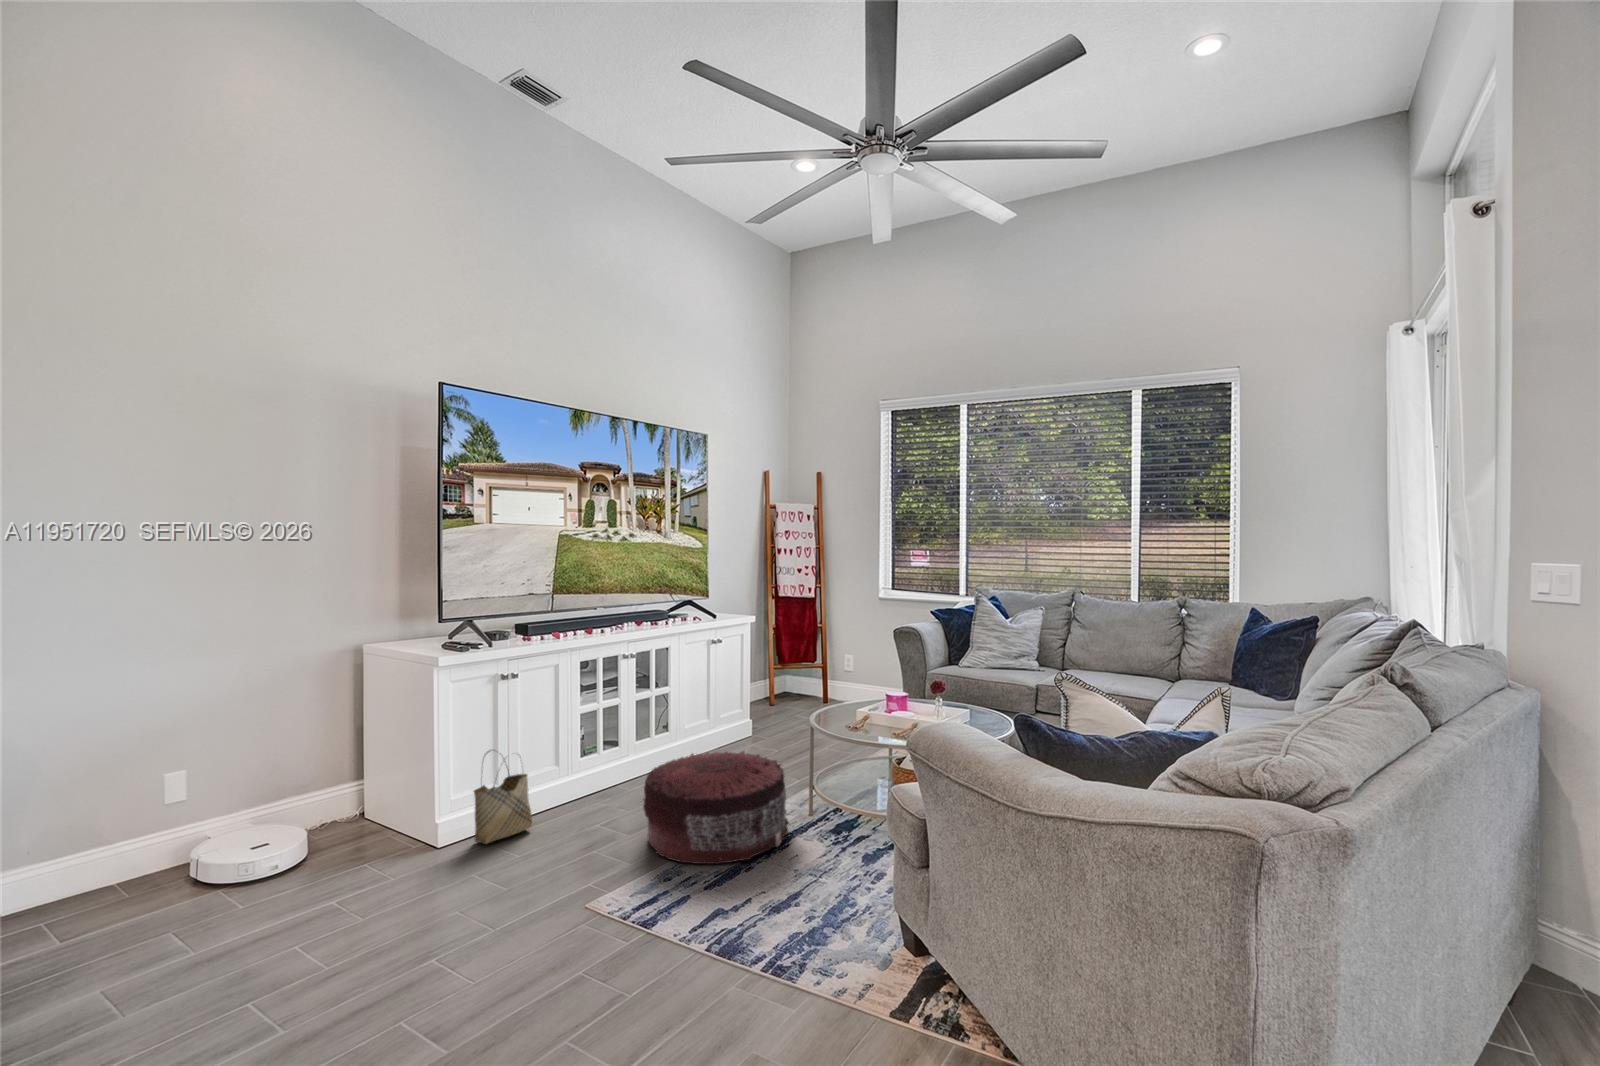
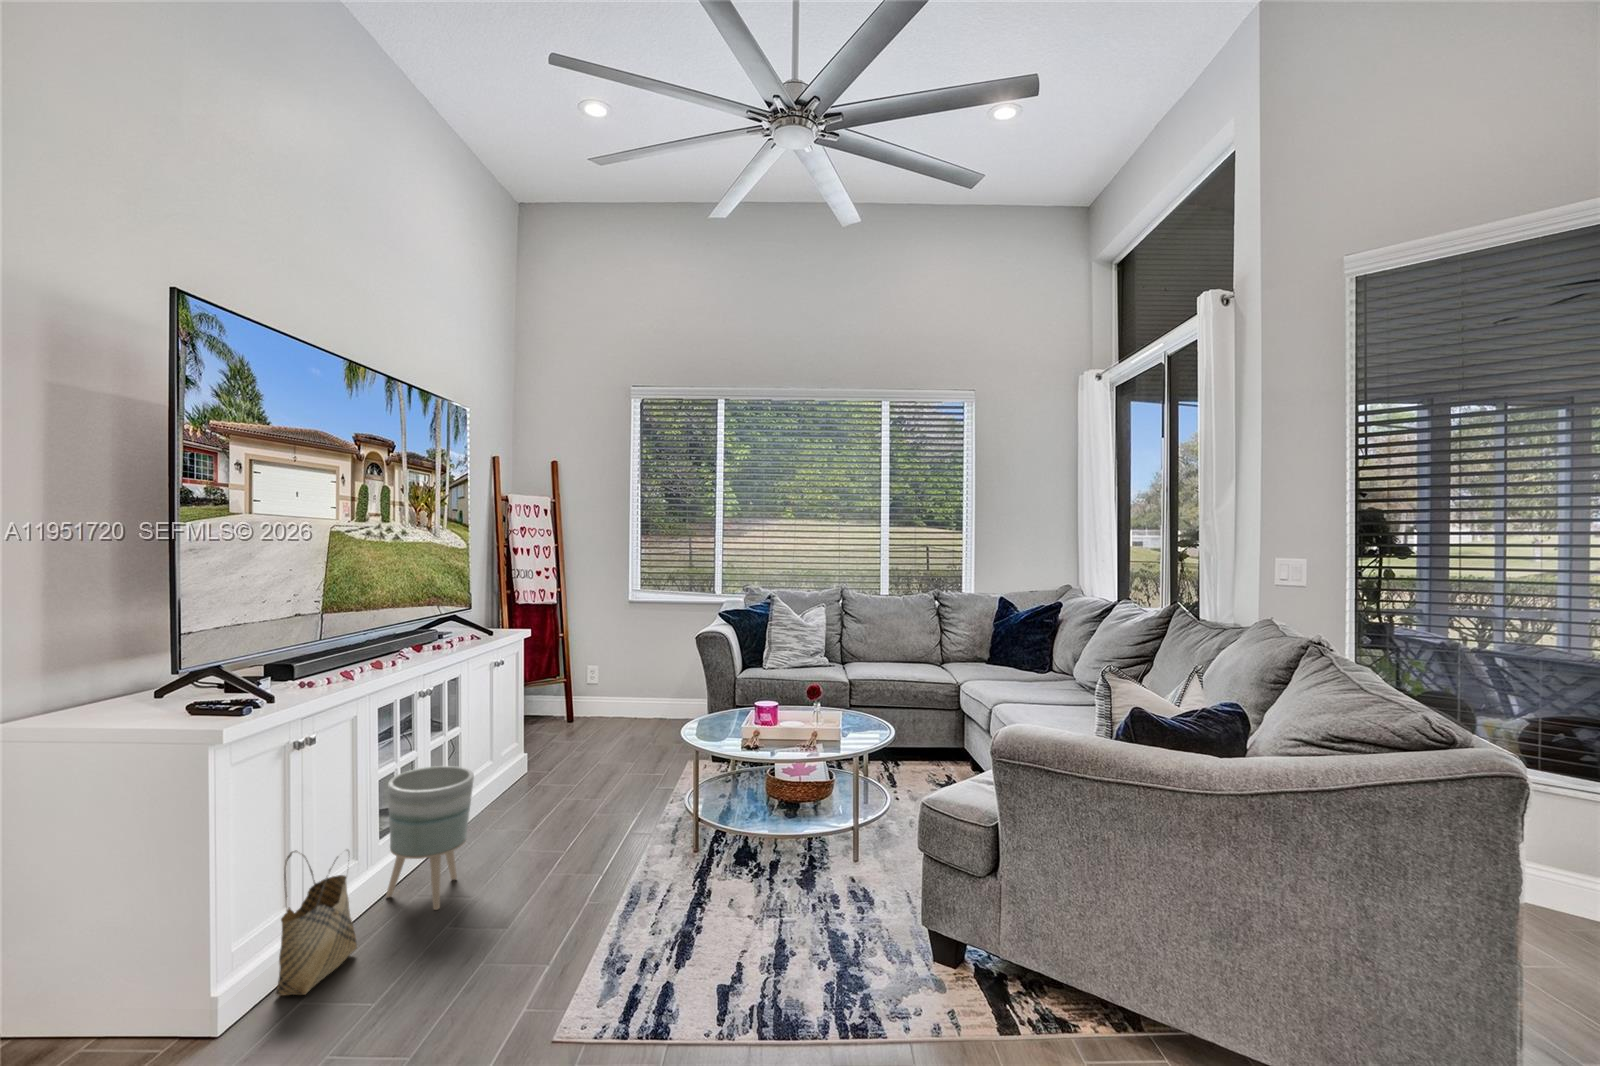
planter: none [571,712,632,817] -> present [386,766,474,910]
pouf: present [643,751,789,864] -> none [533,790,705,943]

